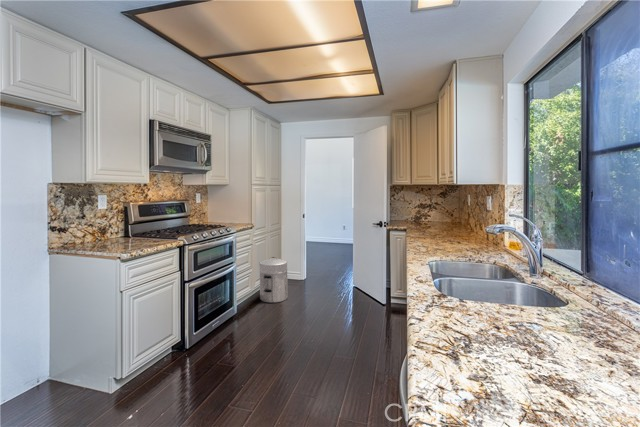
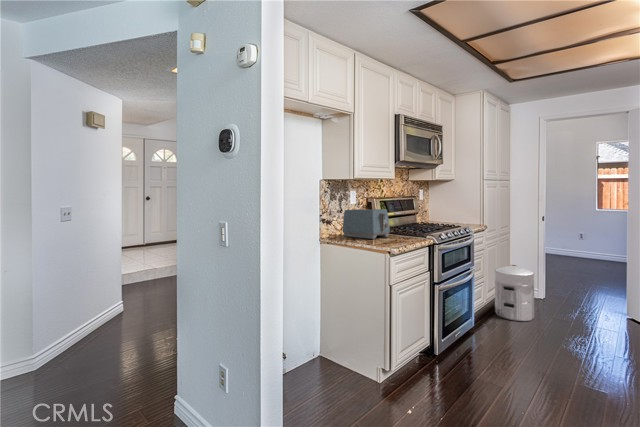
toaster: none [82,214,137,246] -> present [343,209,390,239]

